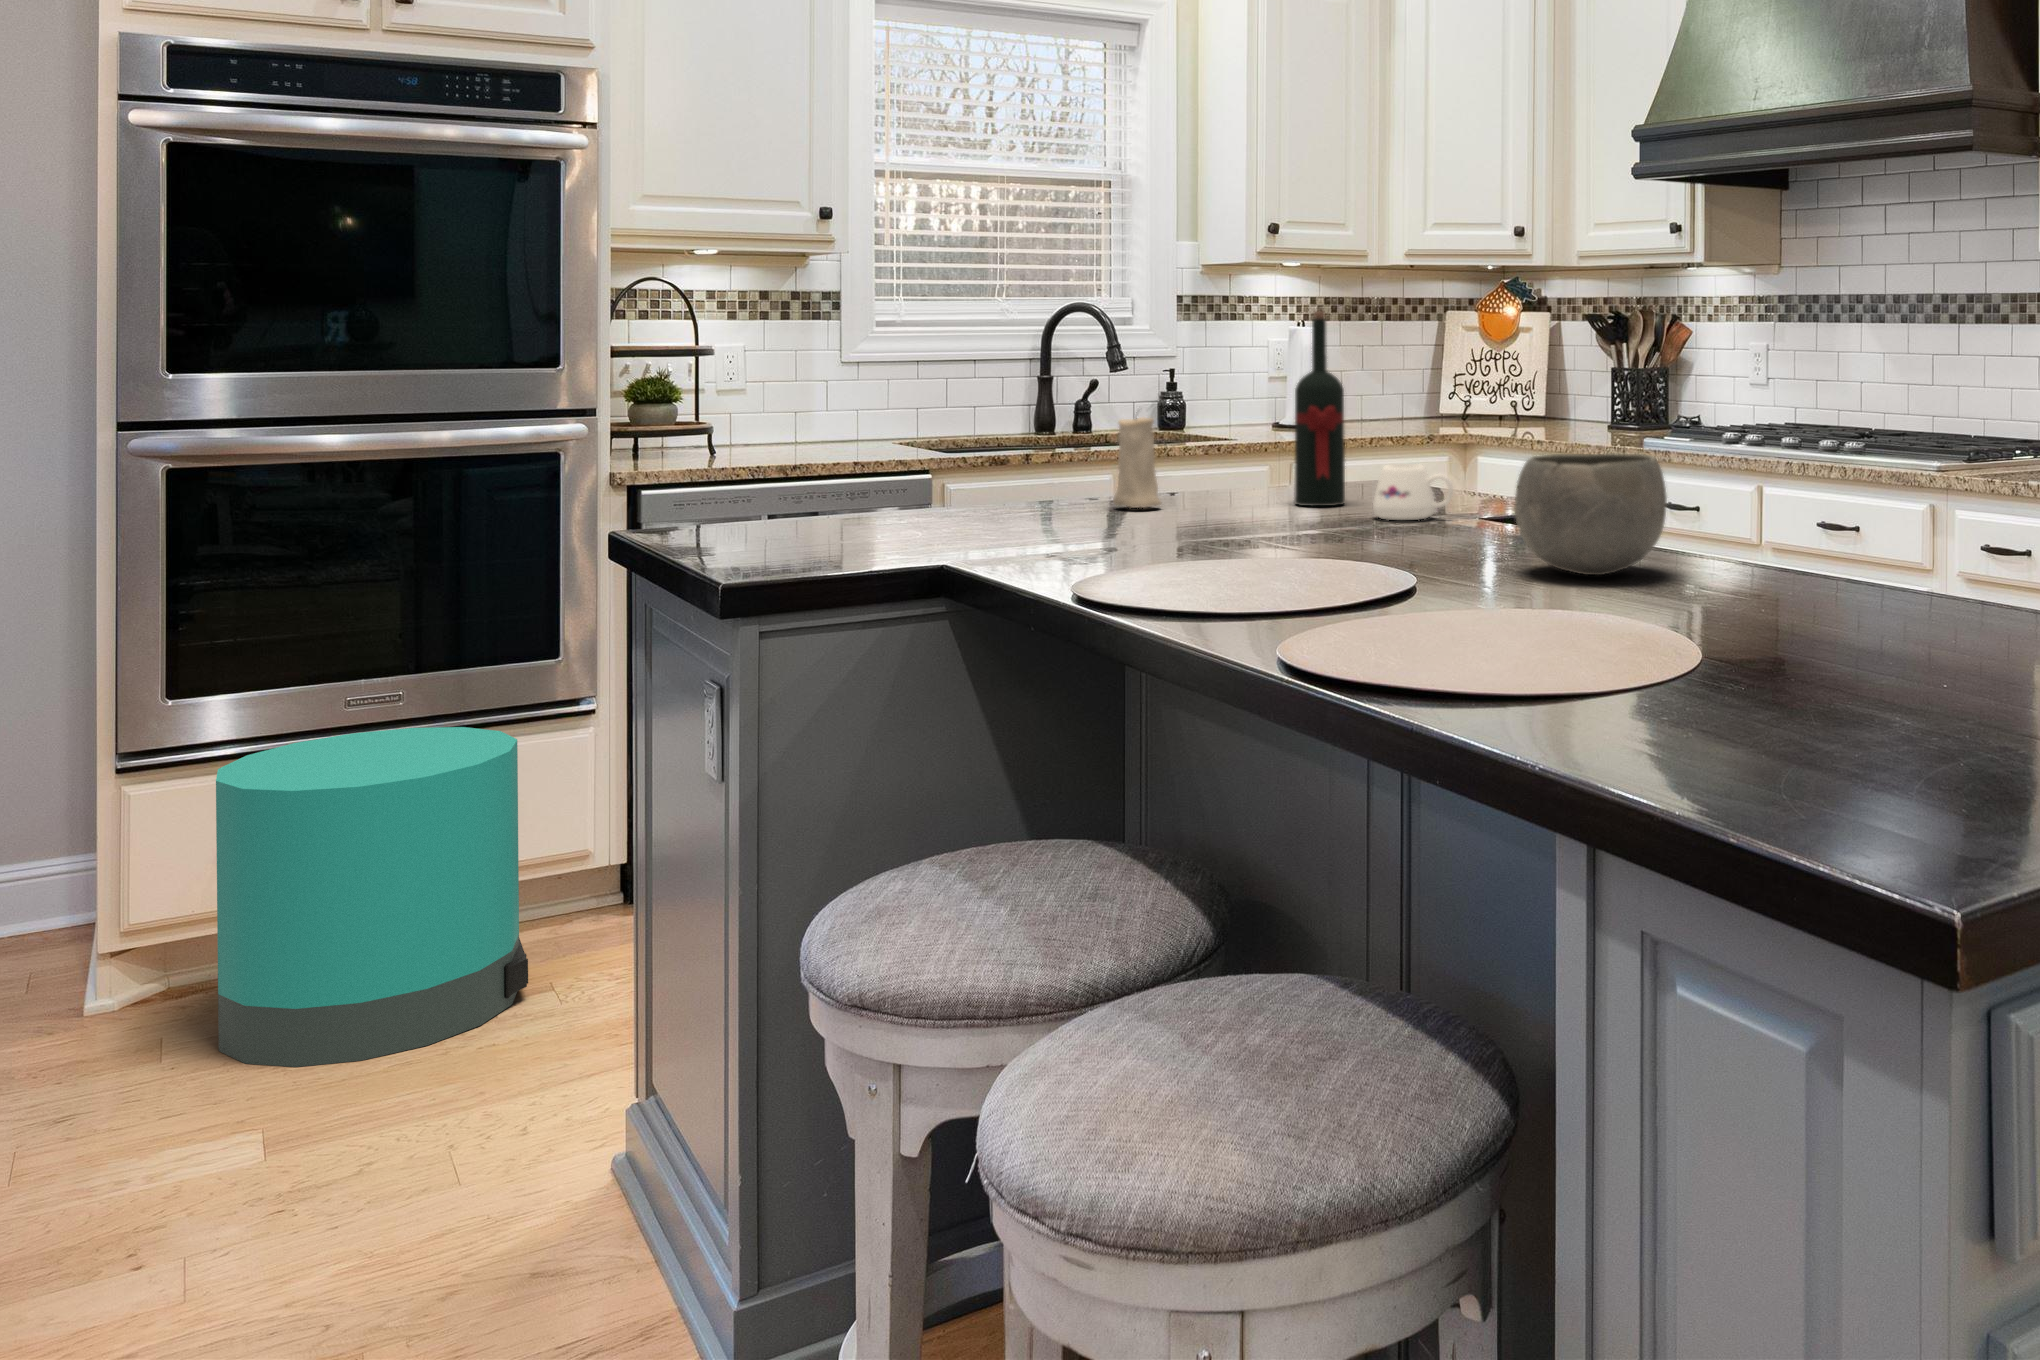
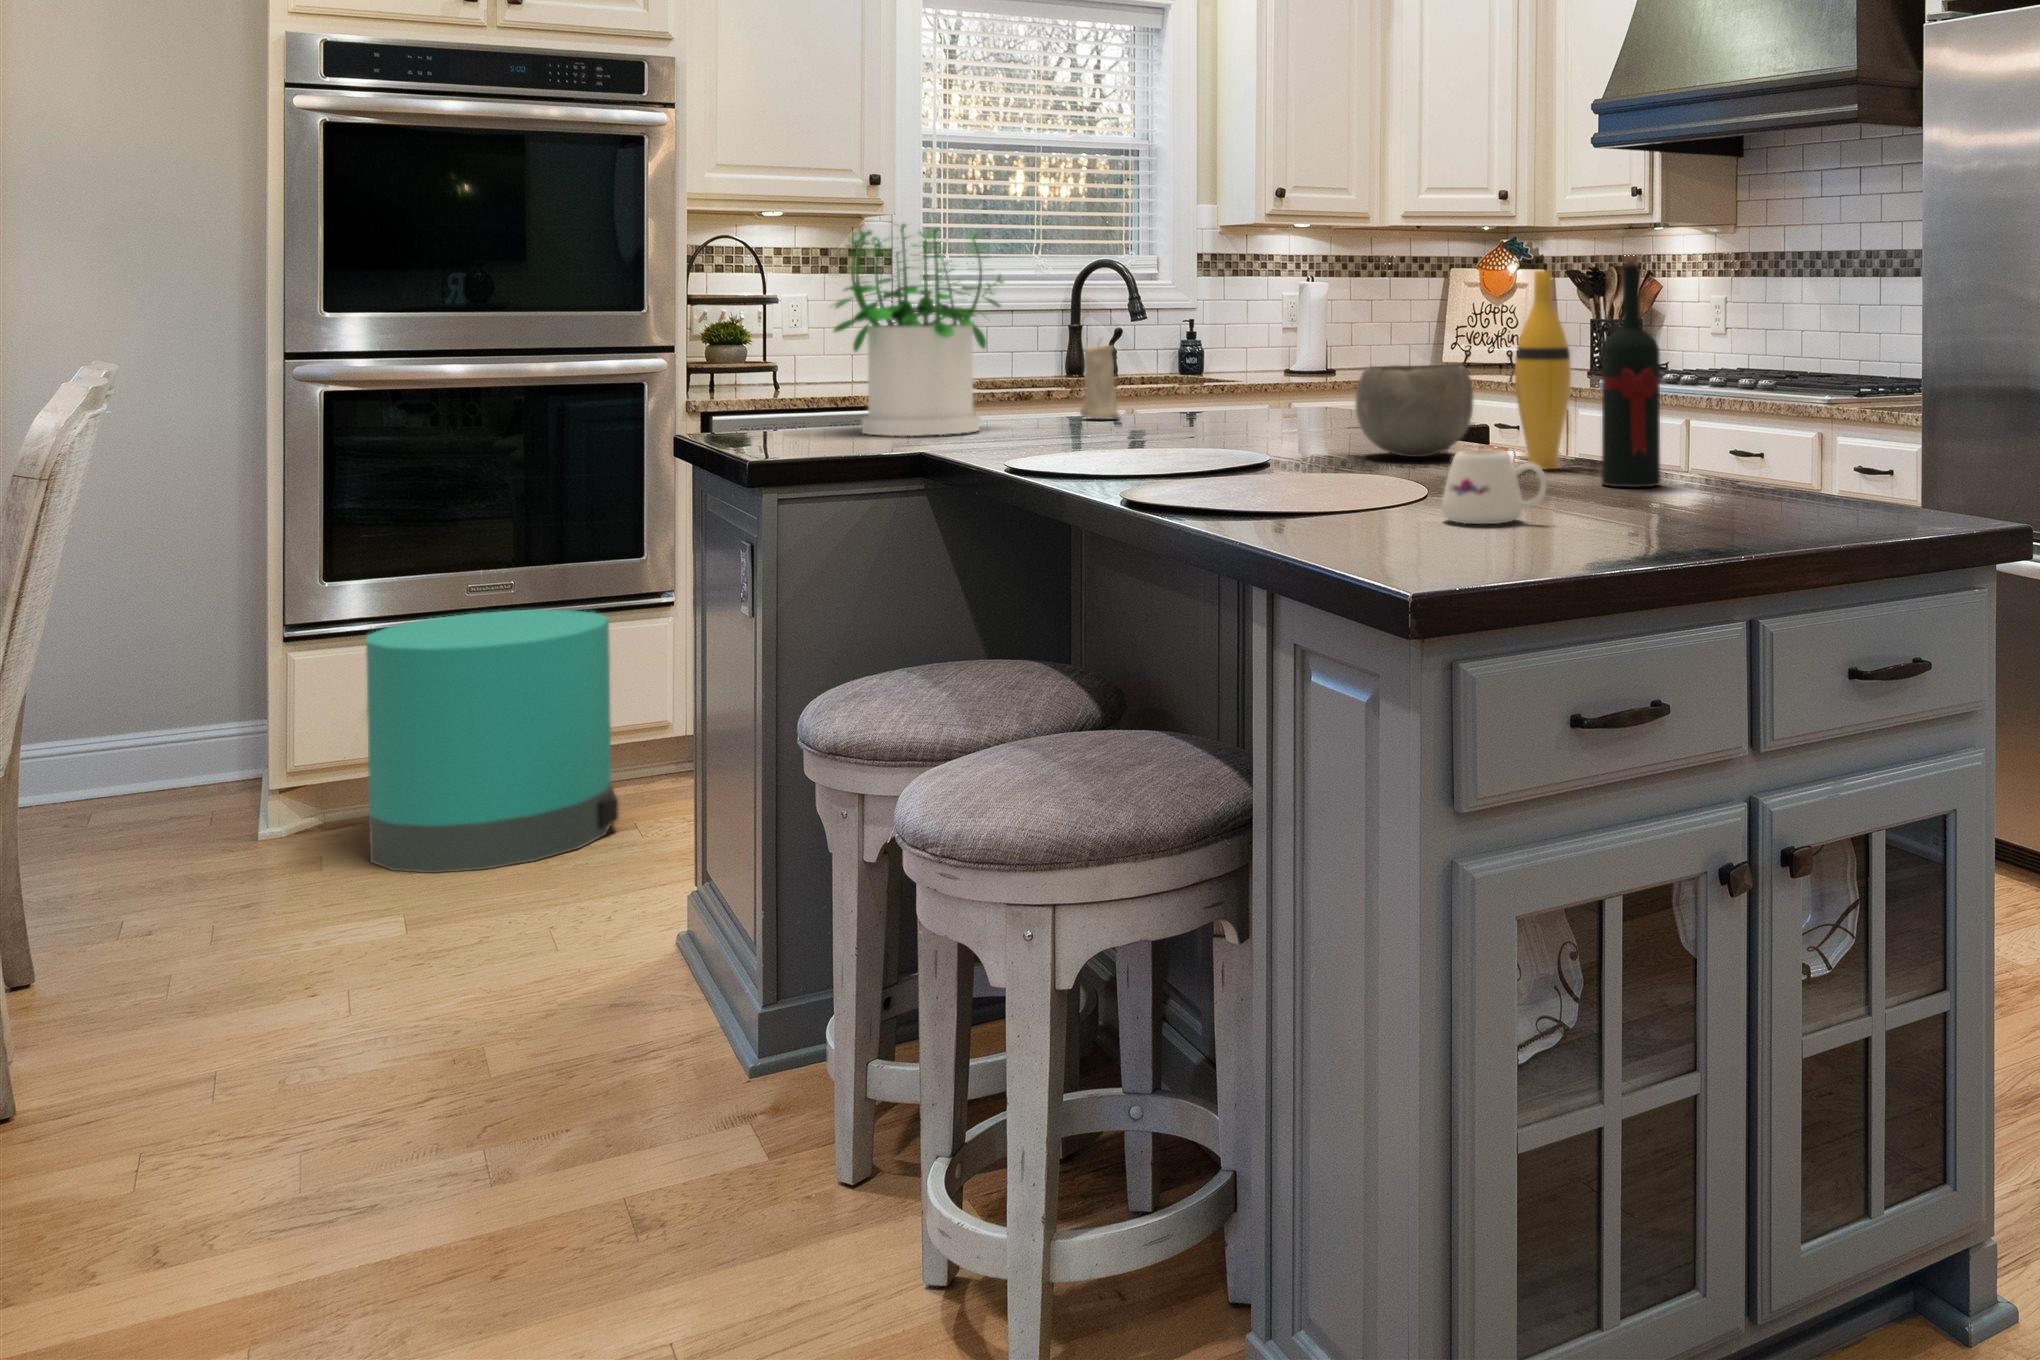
potted plant: none [811,270,1030,542] -> present [831,224,1003,436]
wine bottle: present [1294,311,1345,506] -> present [1602,256,1660,487]
vase: none [1743,337,1816,597] -> present [1515,271,1571,470]
mug: present [1373,464,1453,520] -> present [1442,450,1547,524]

